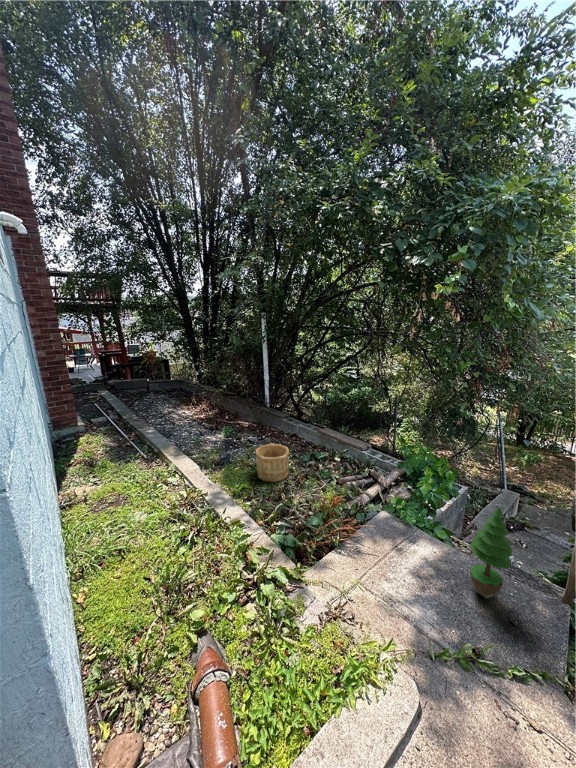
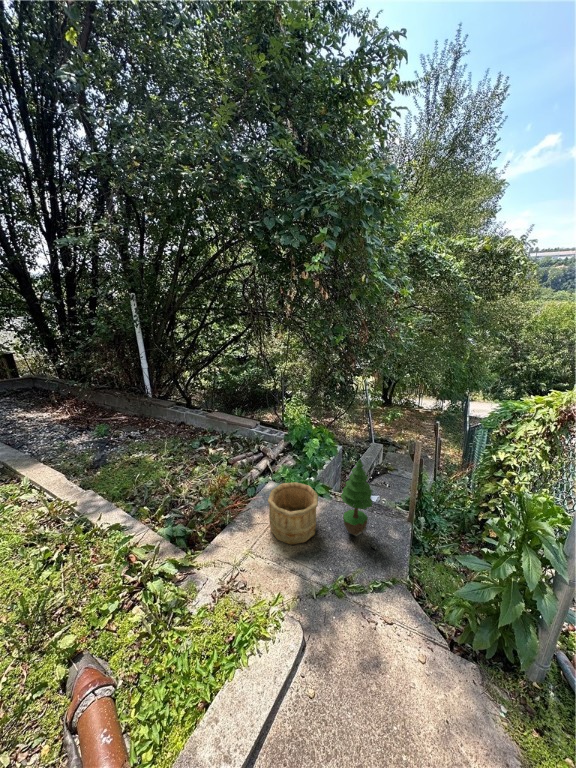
wooden bucket: present [255,444,289,482] -> present [268,482,318,545]

